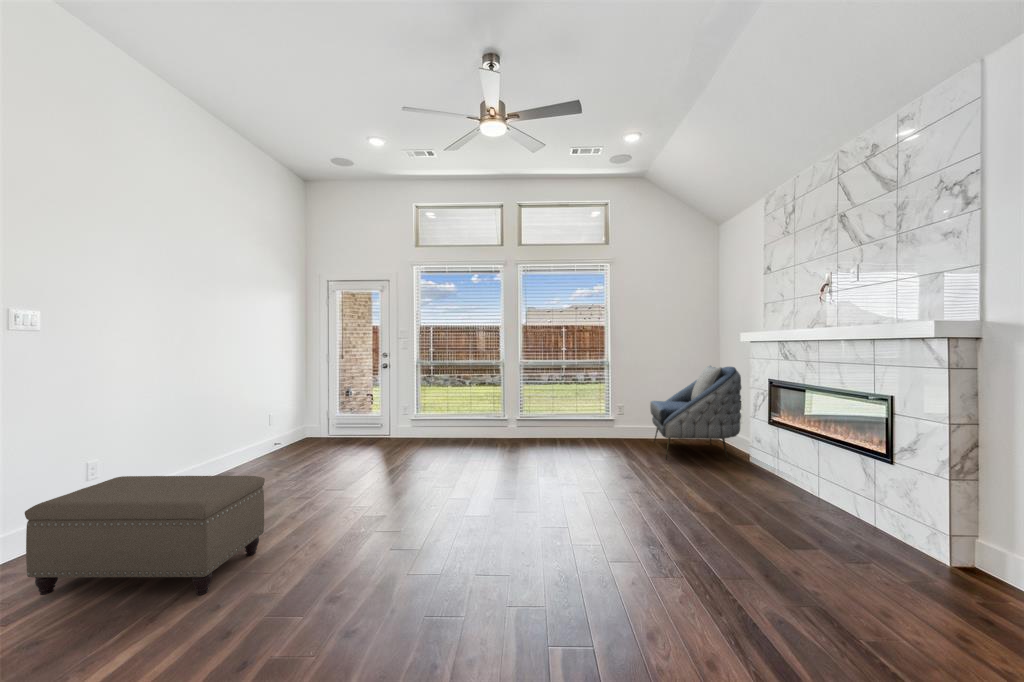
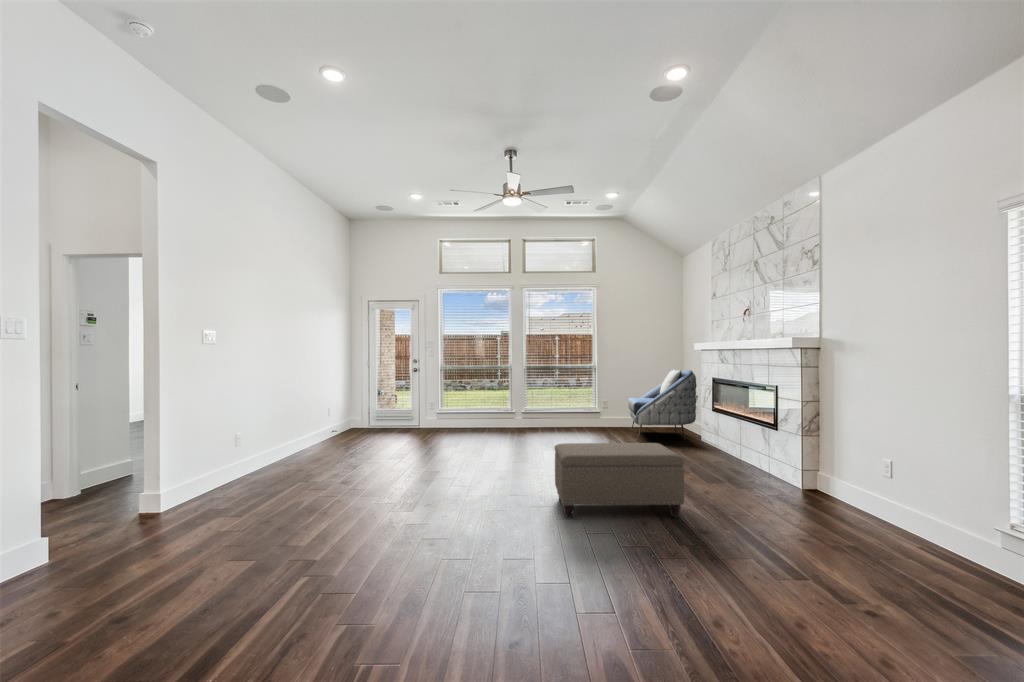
ottoman: present [25,476,265,595] -> present [555,443,684,518]

